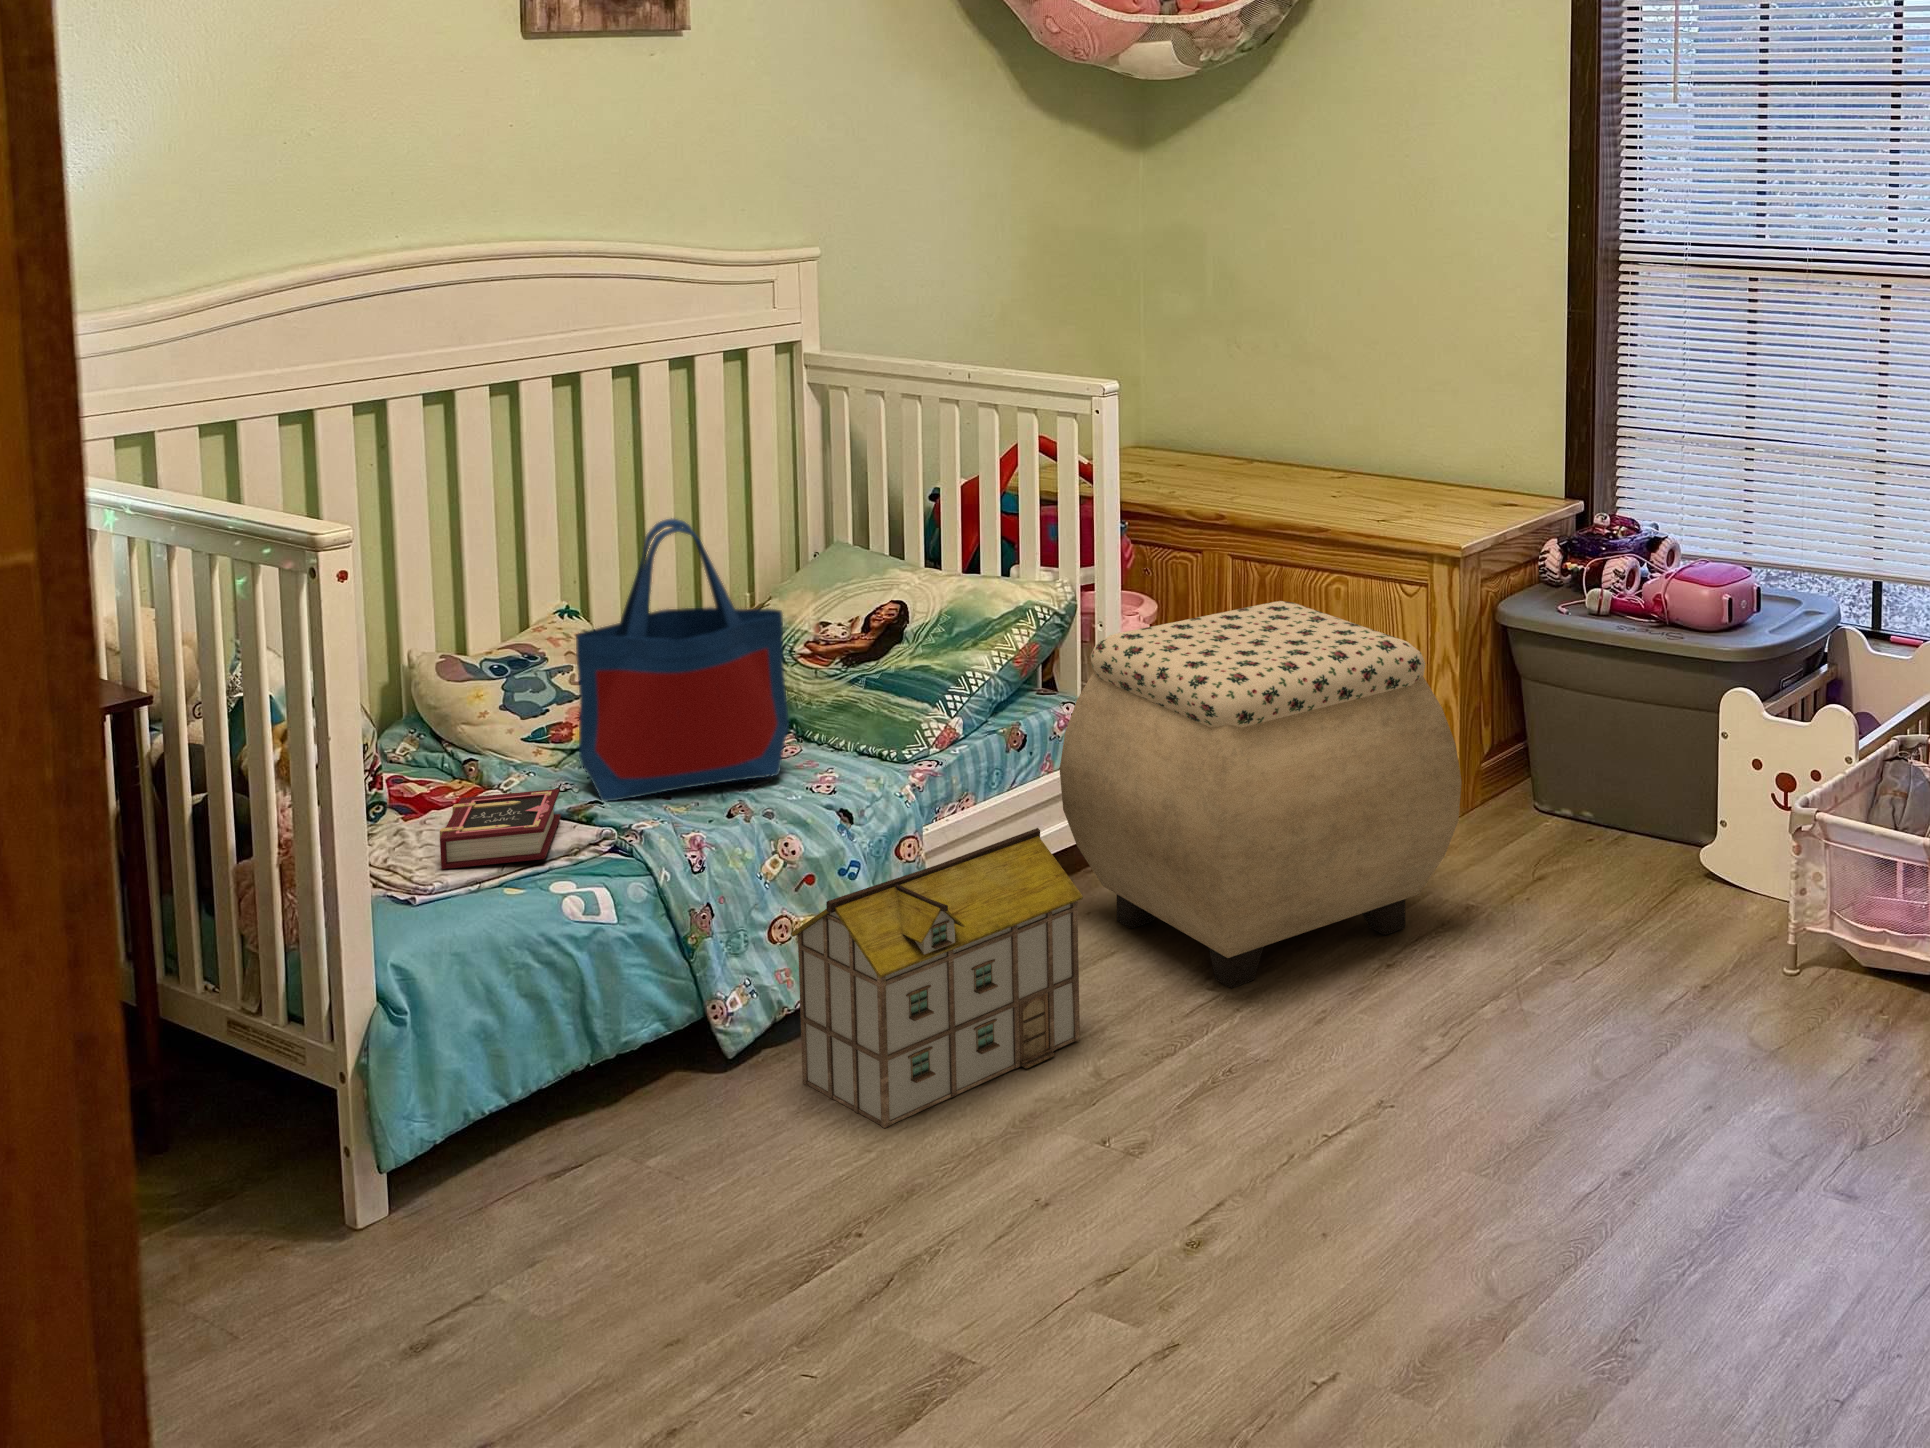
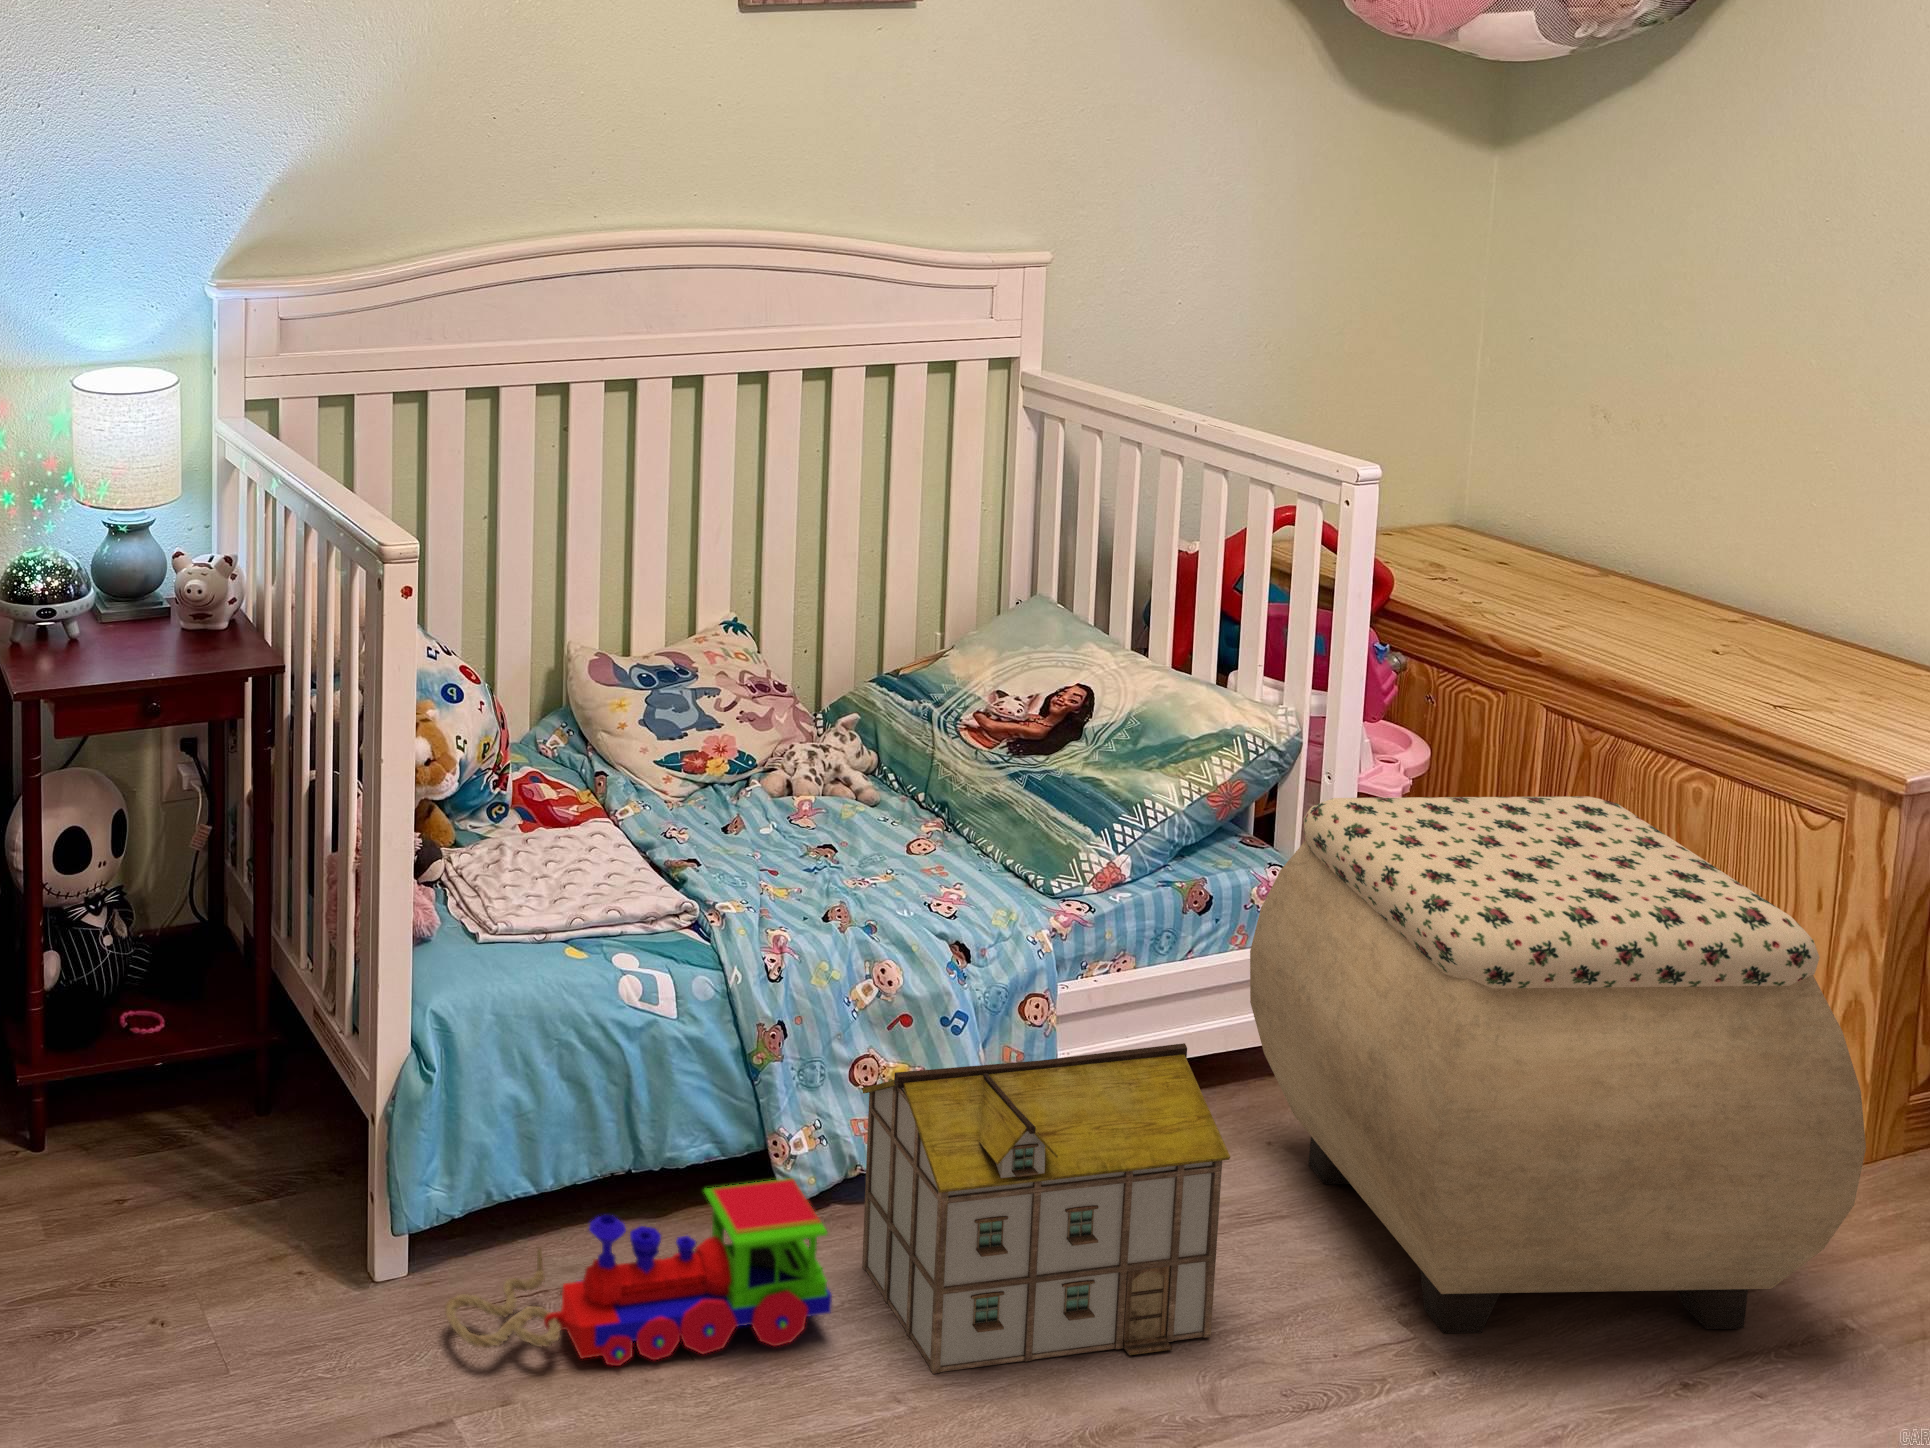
tote bag: present [576,518,789,802] -> none [691,559,921,880]
book: present [440,789,561,869] -> none [520,827,655,924]
toy train: none [441,1018,794,1238] -> present [445,1178,832,1366]

